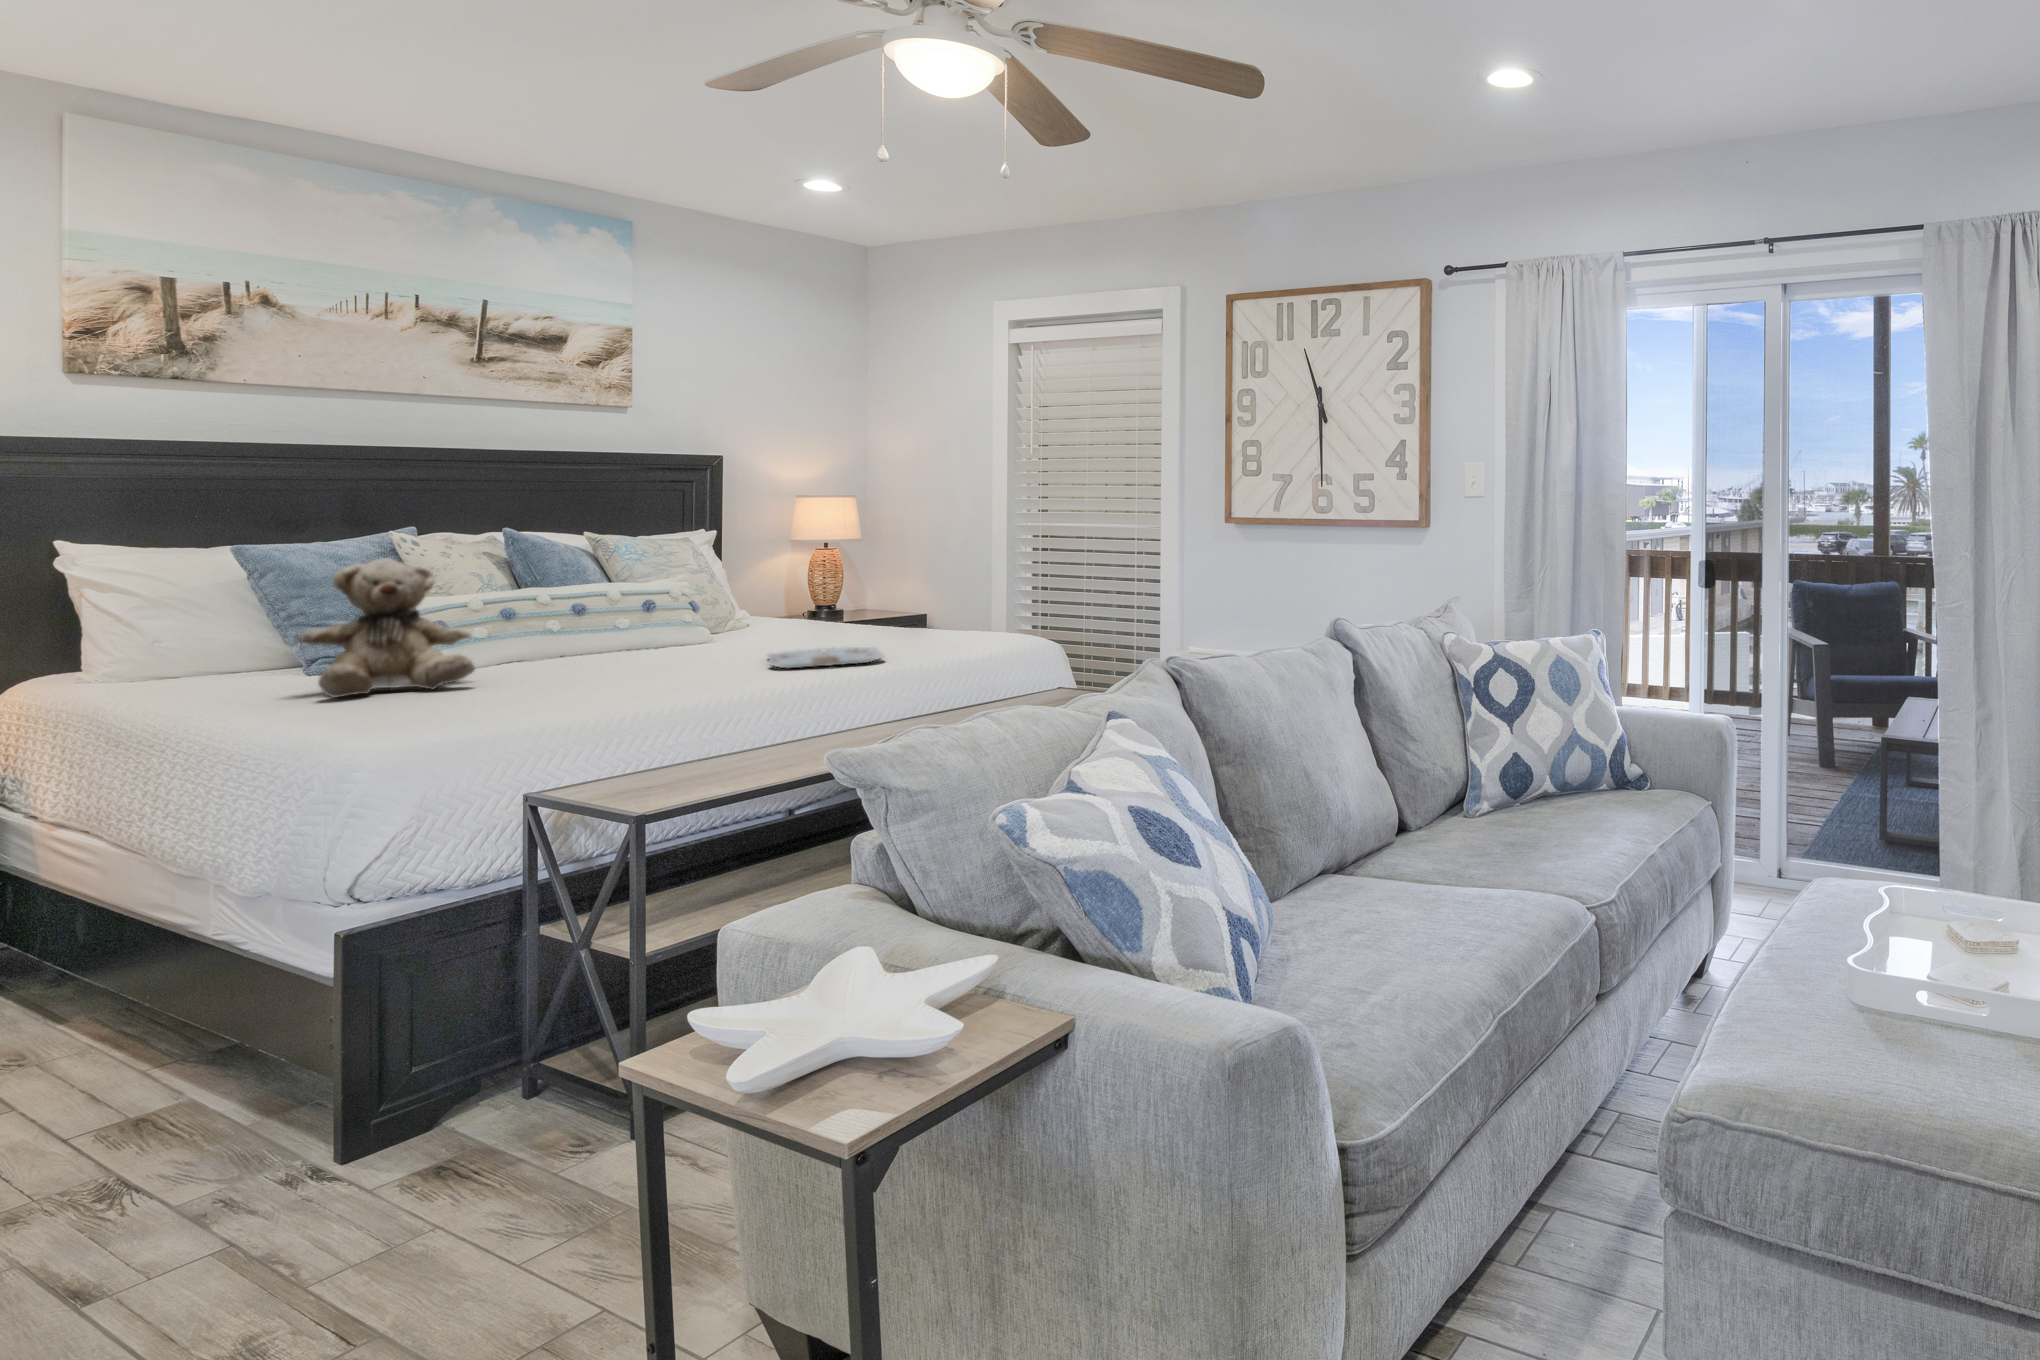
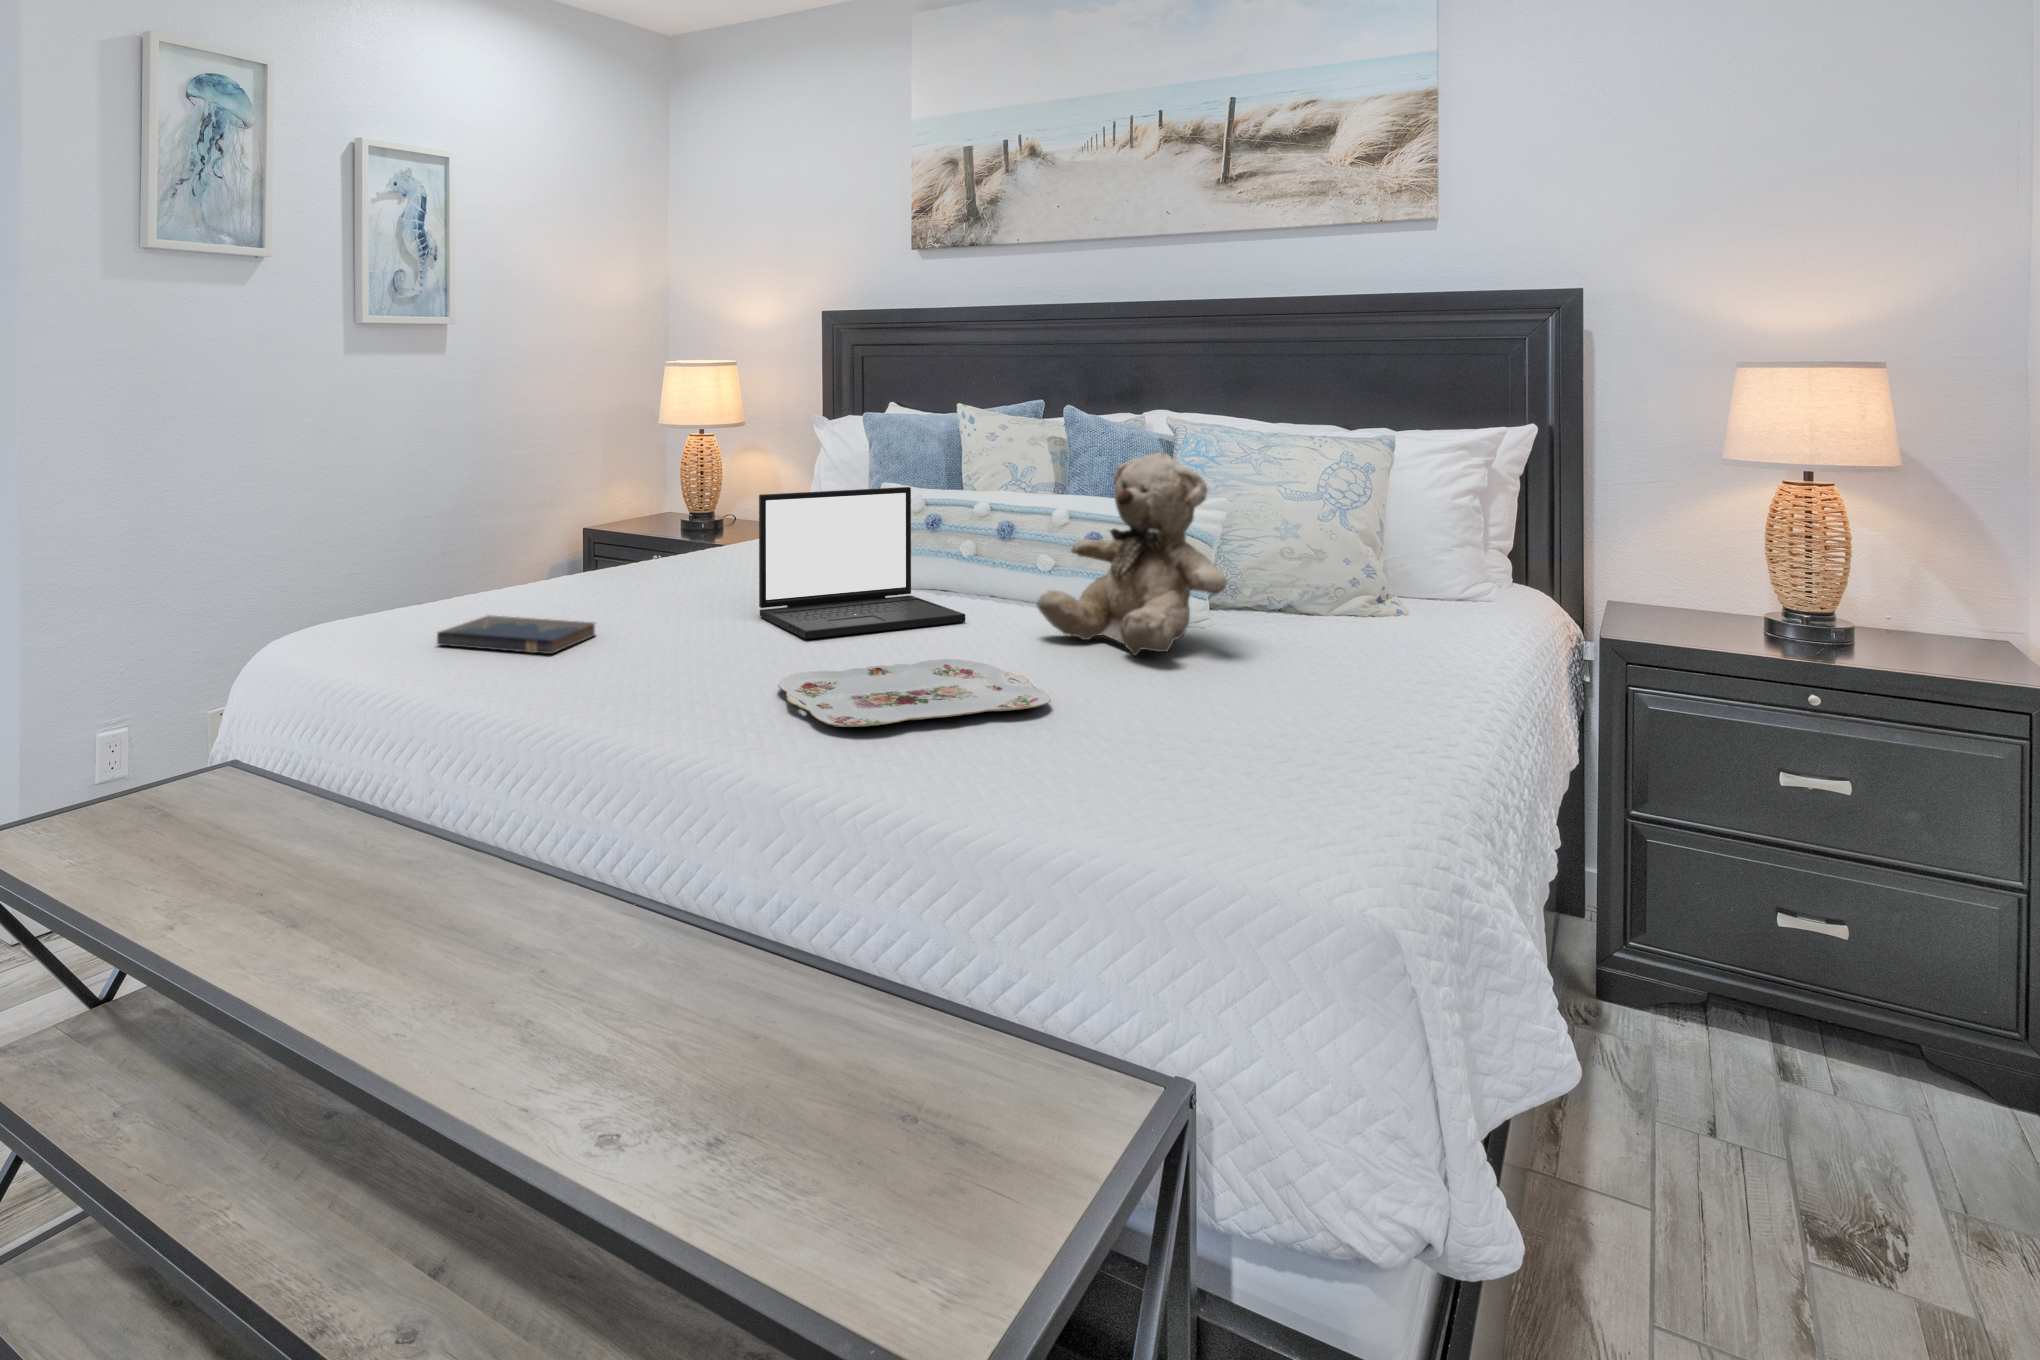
teddy bear: present [297,558,475,698] -> present [1037,452,1227,656]
laptop: none [560,584,662,678] -> present [759,487,965,639]
hardcover book: none [482,685,626,713] -> present [437,616,595,654]

